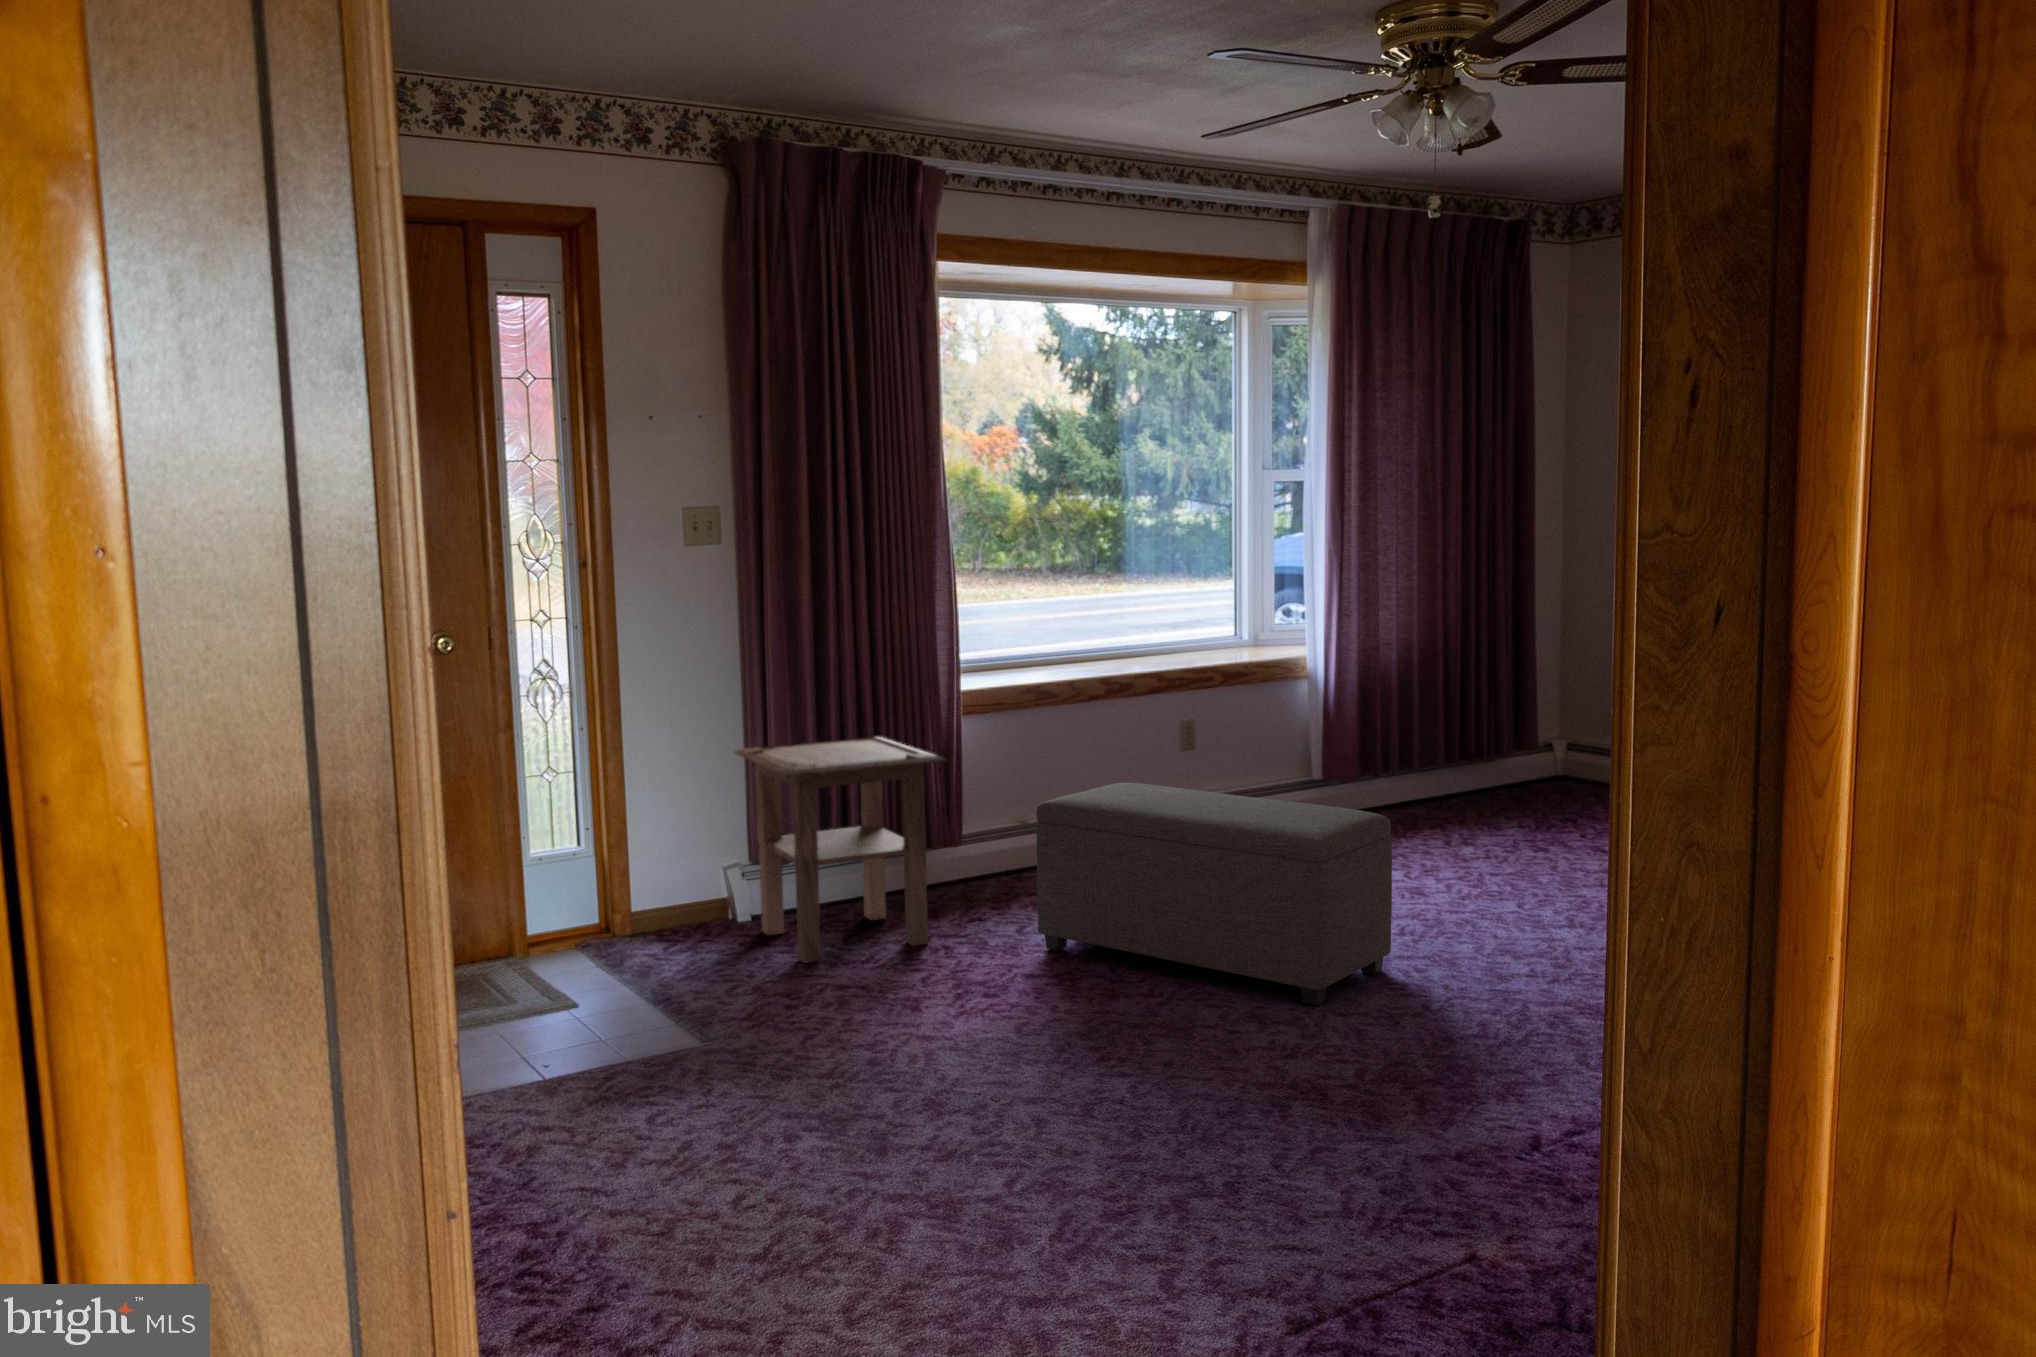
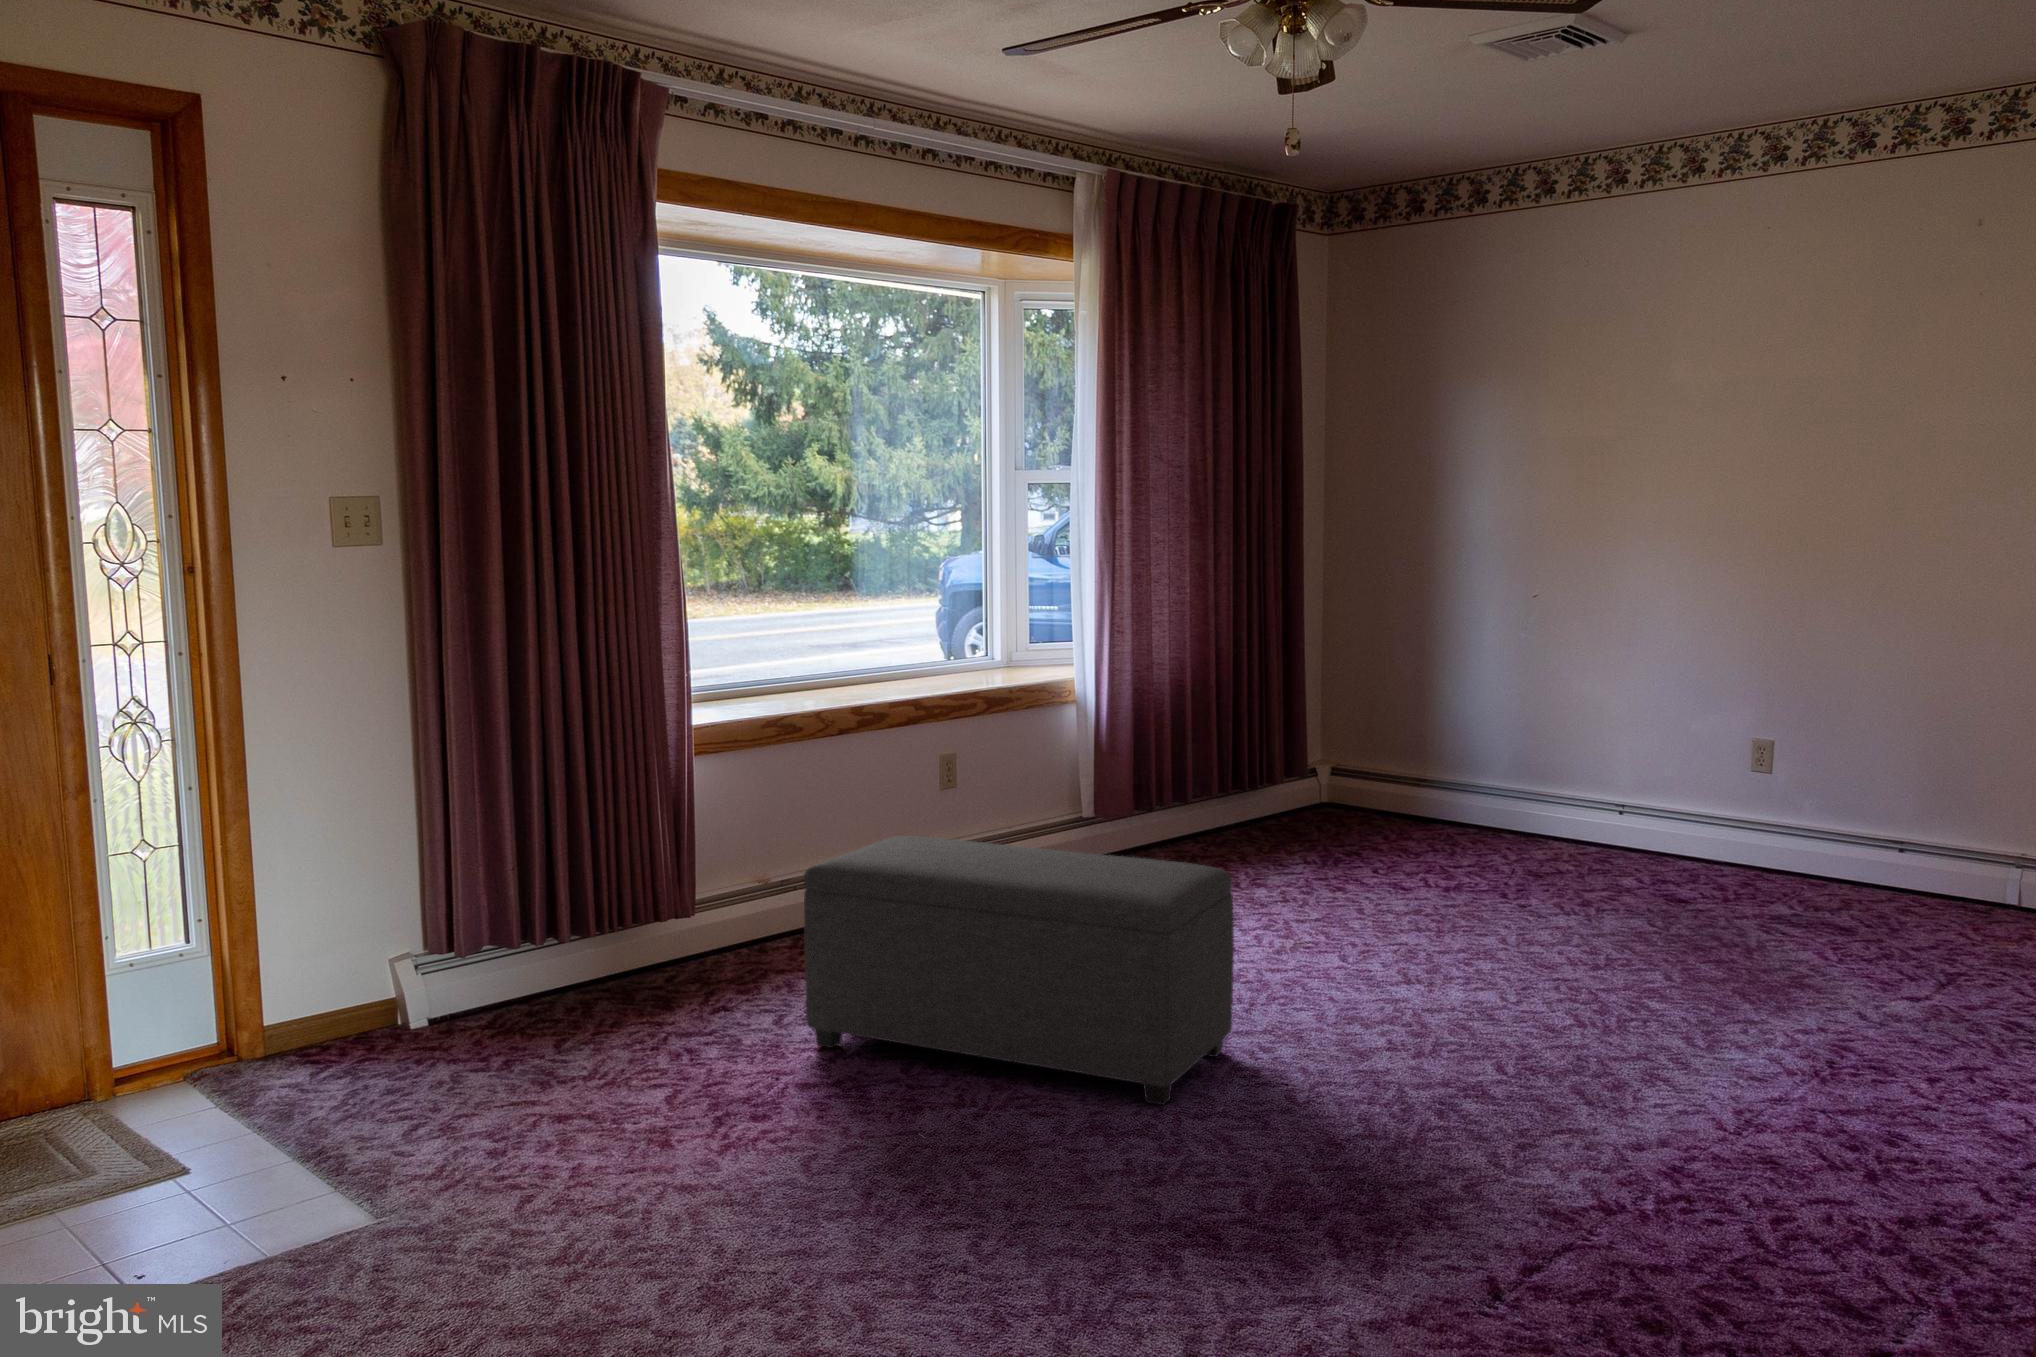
side table: present [734,737,947,963] -> none [402,787,690,1086]

